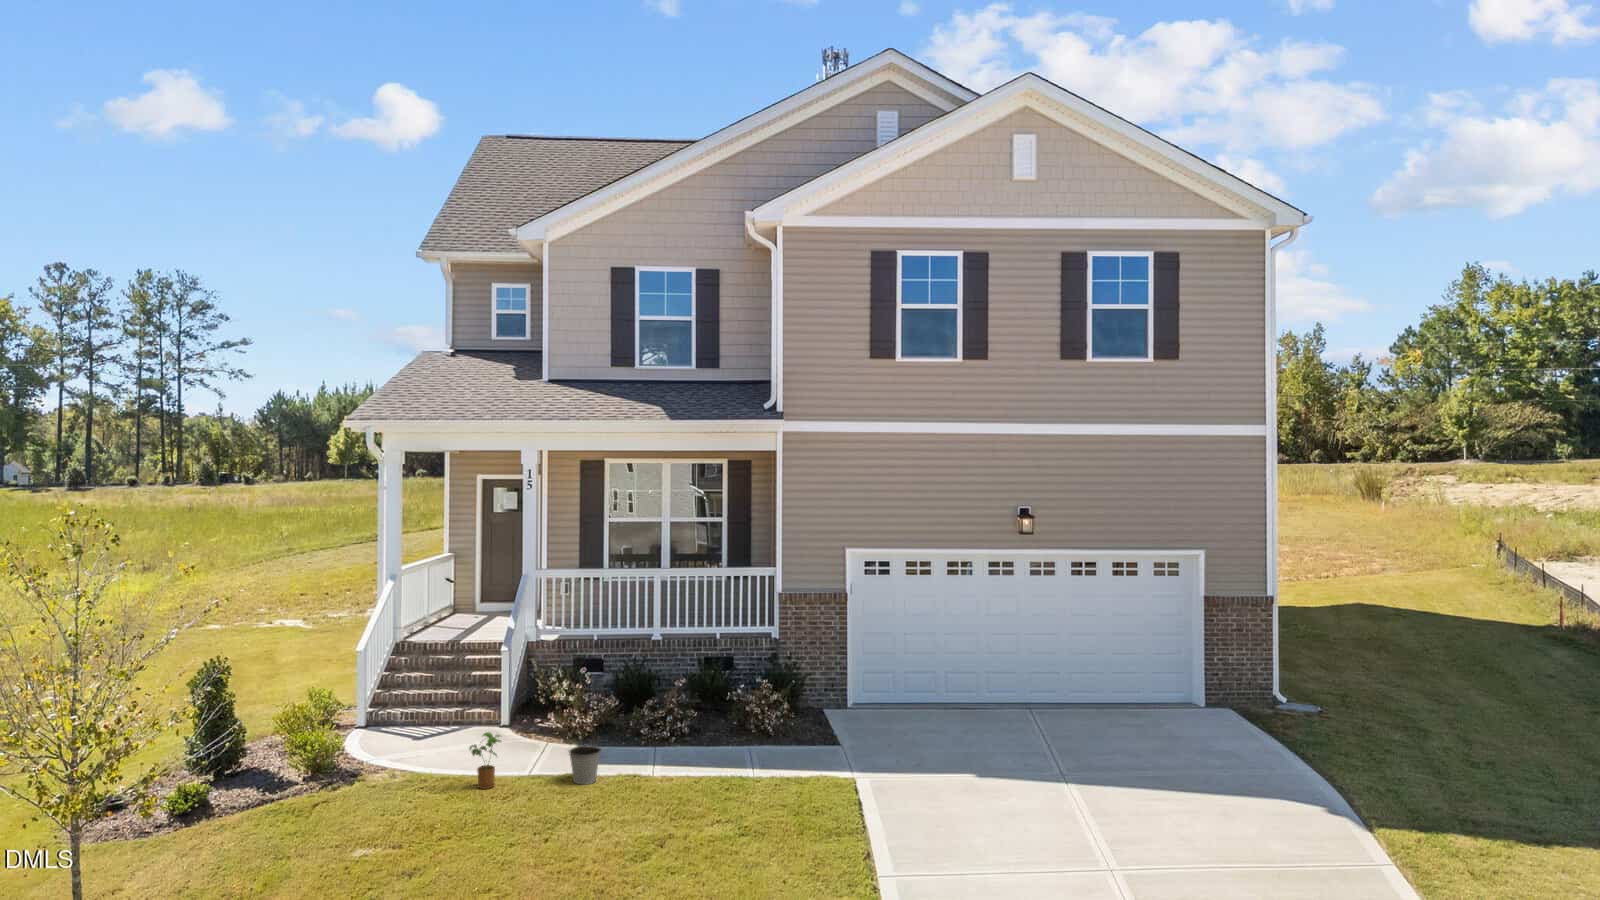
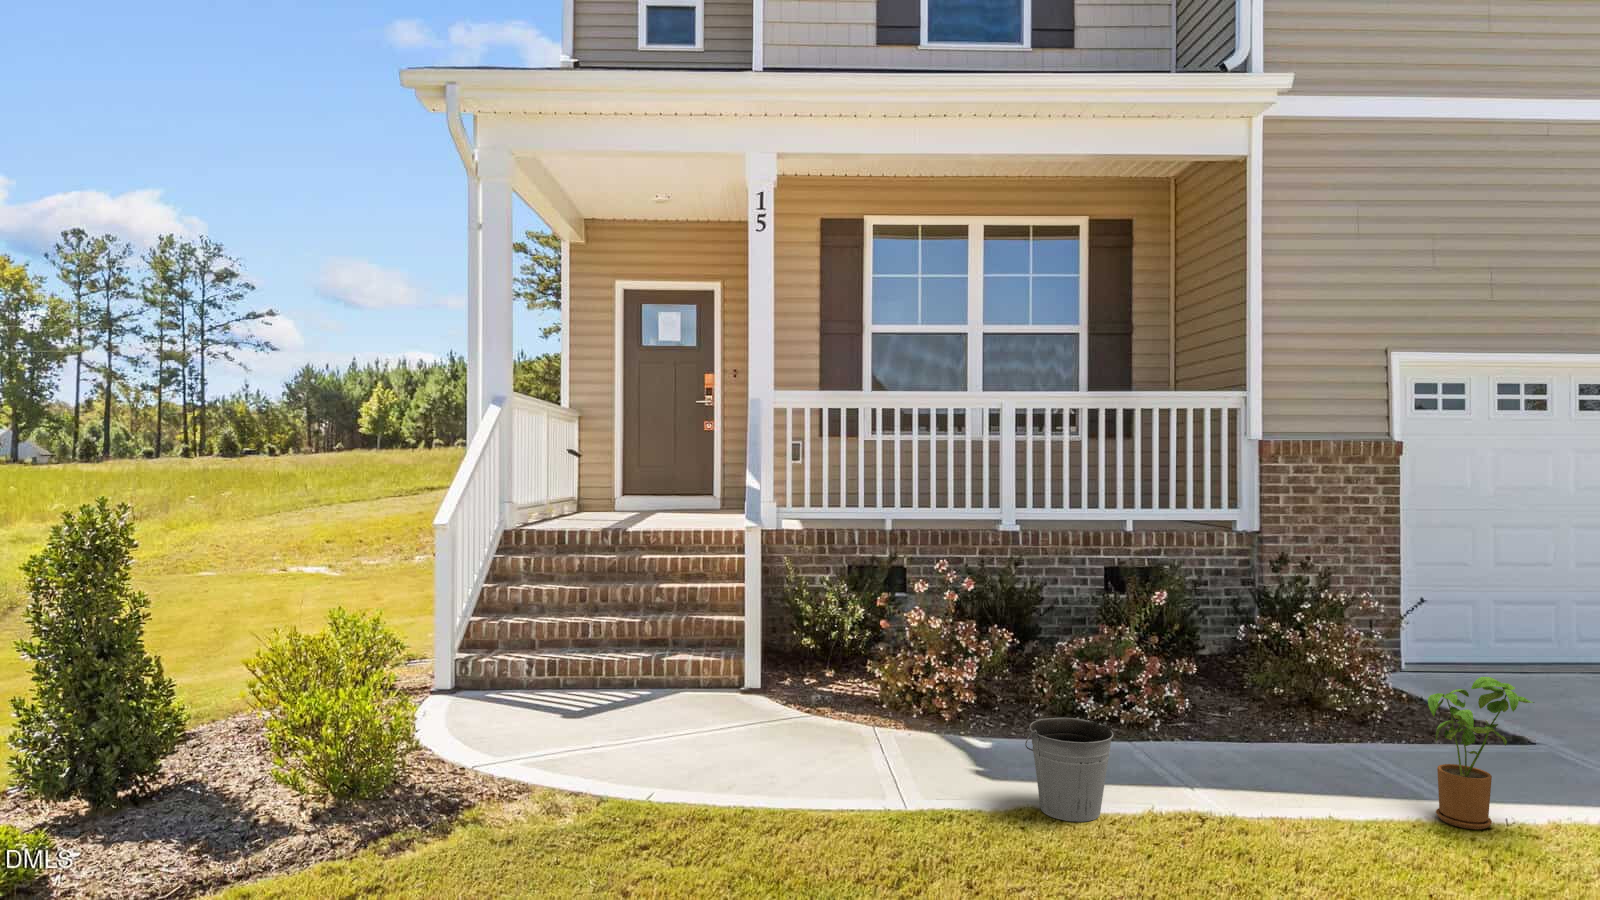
house plant: present [469,732,501,789] -> present [1428,677,1534,829]

